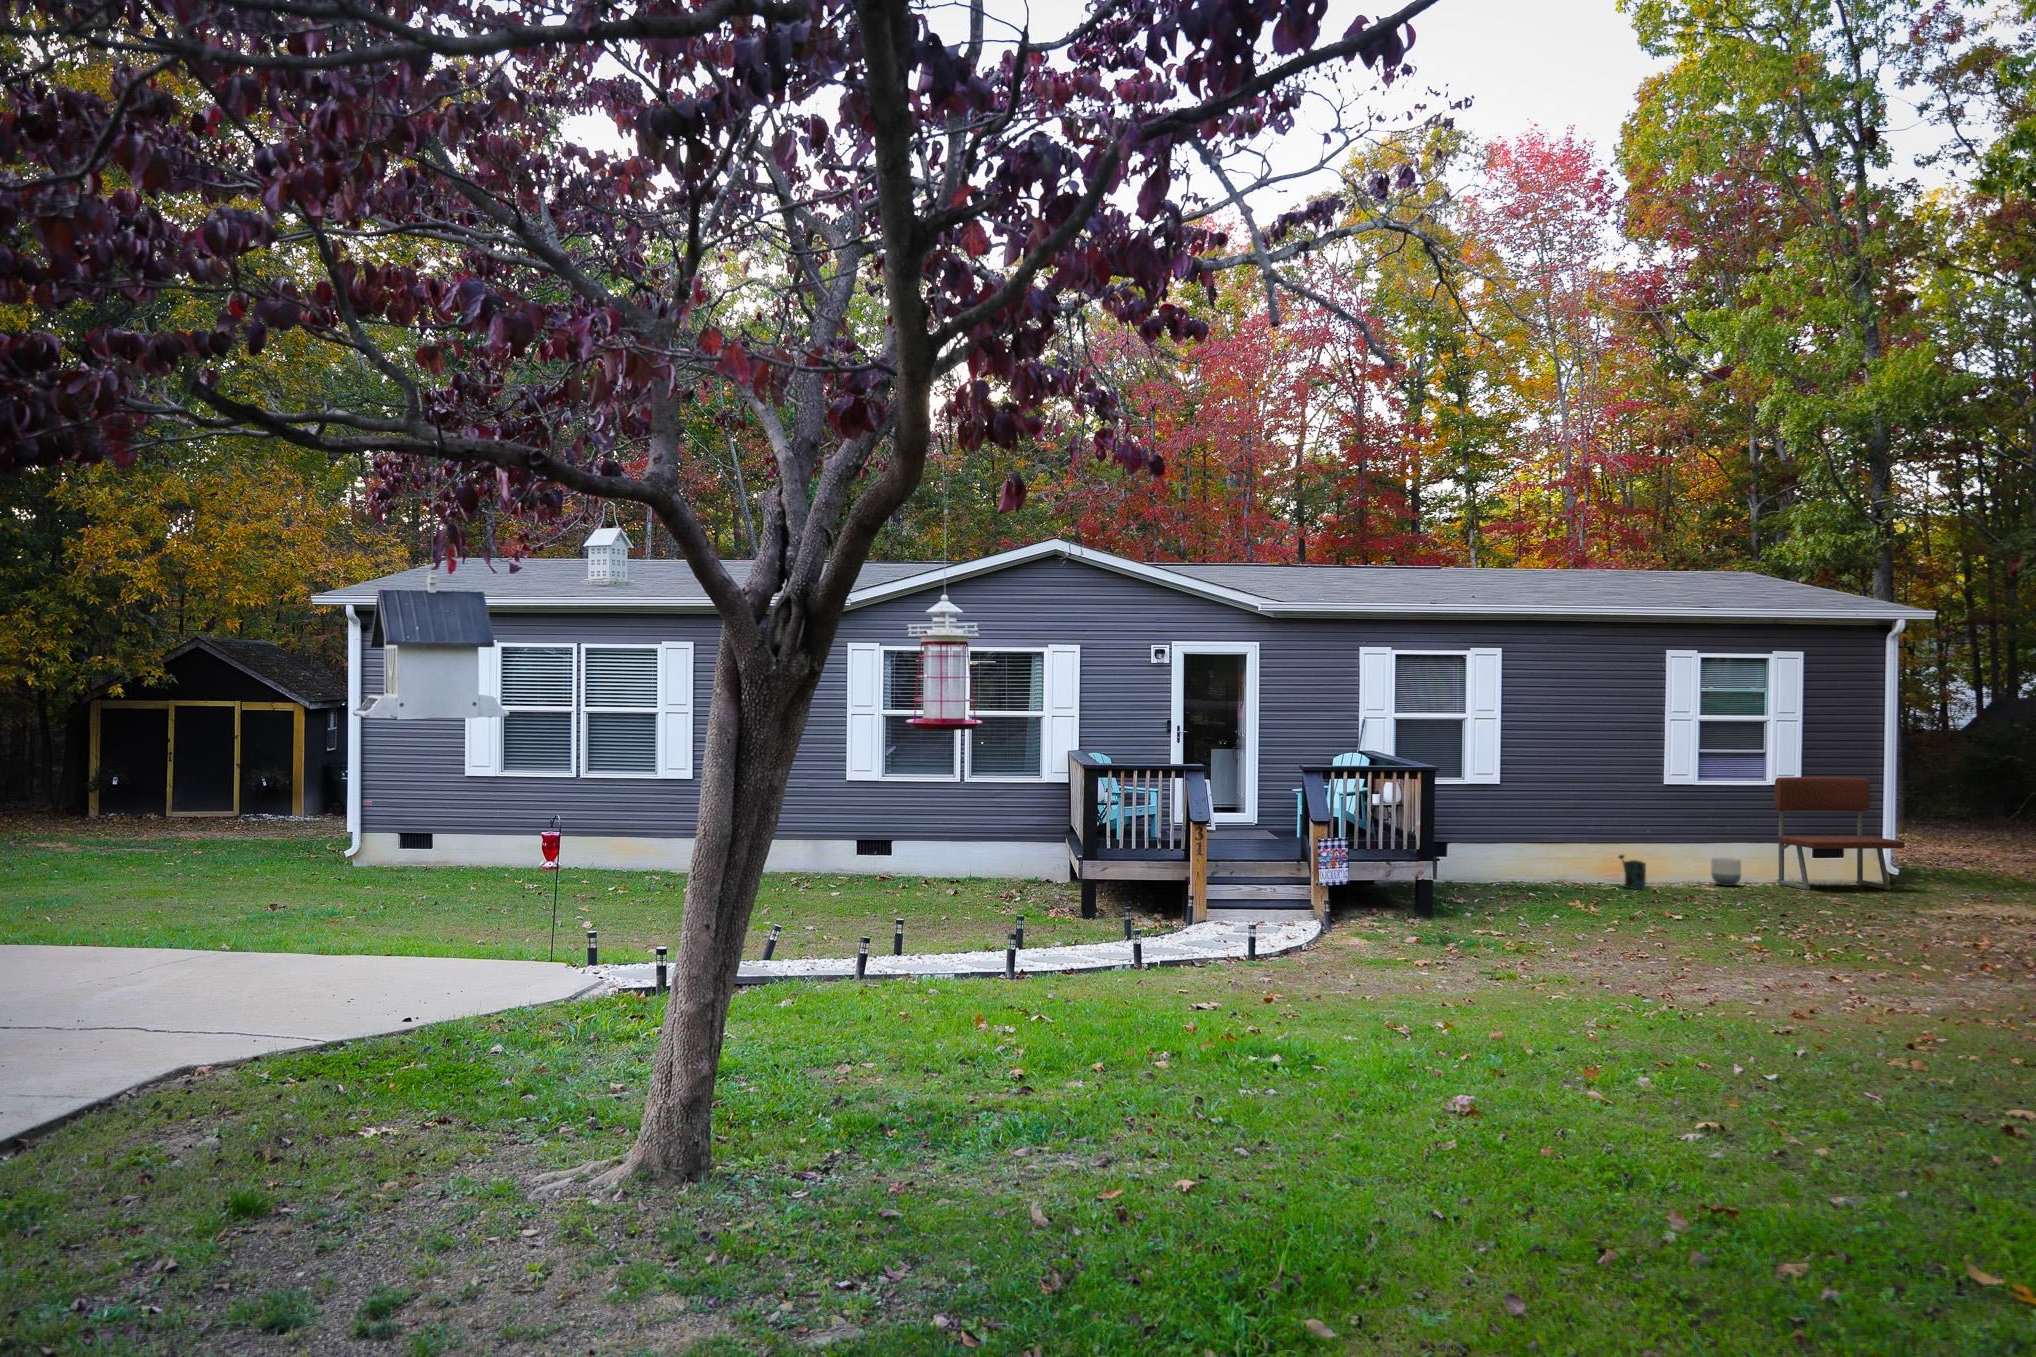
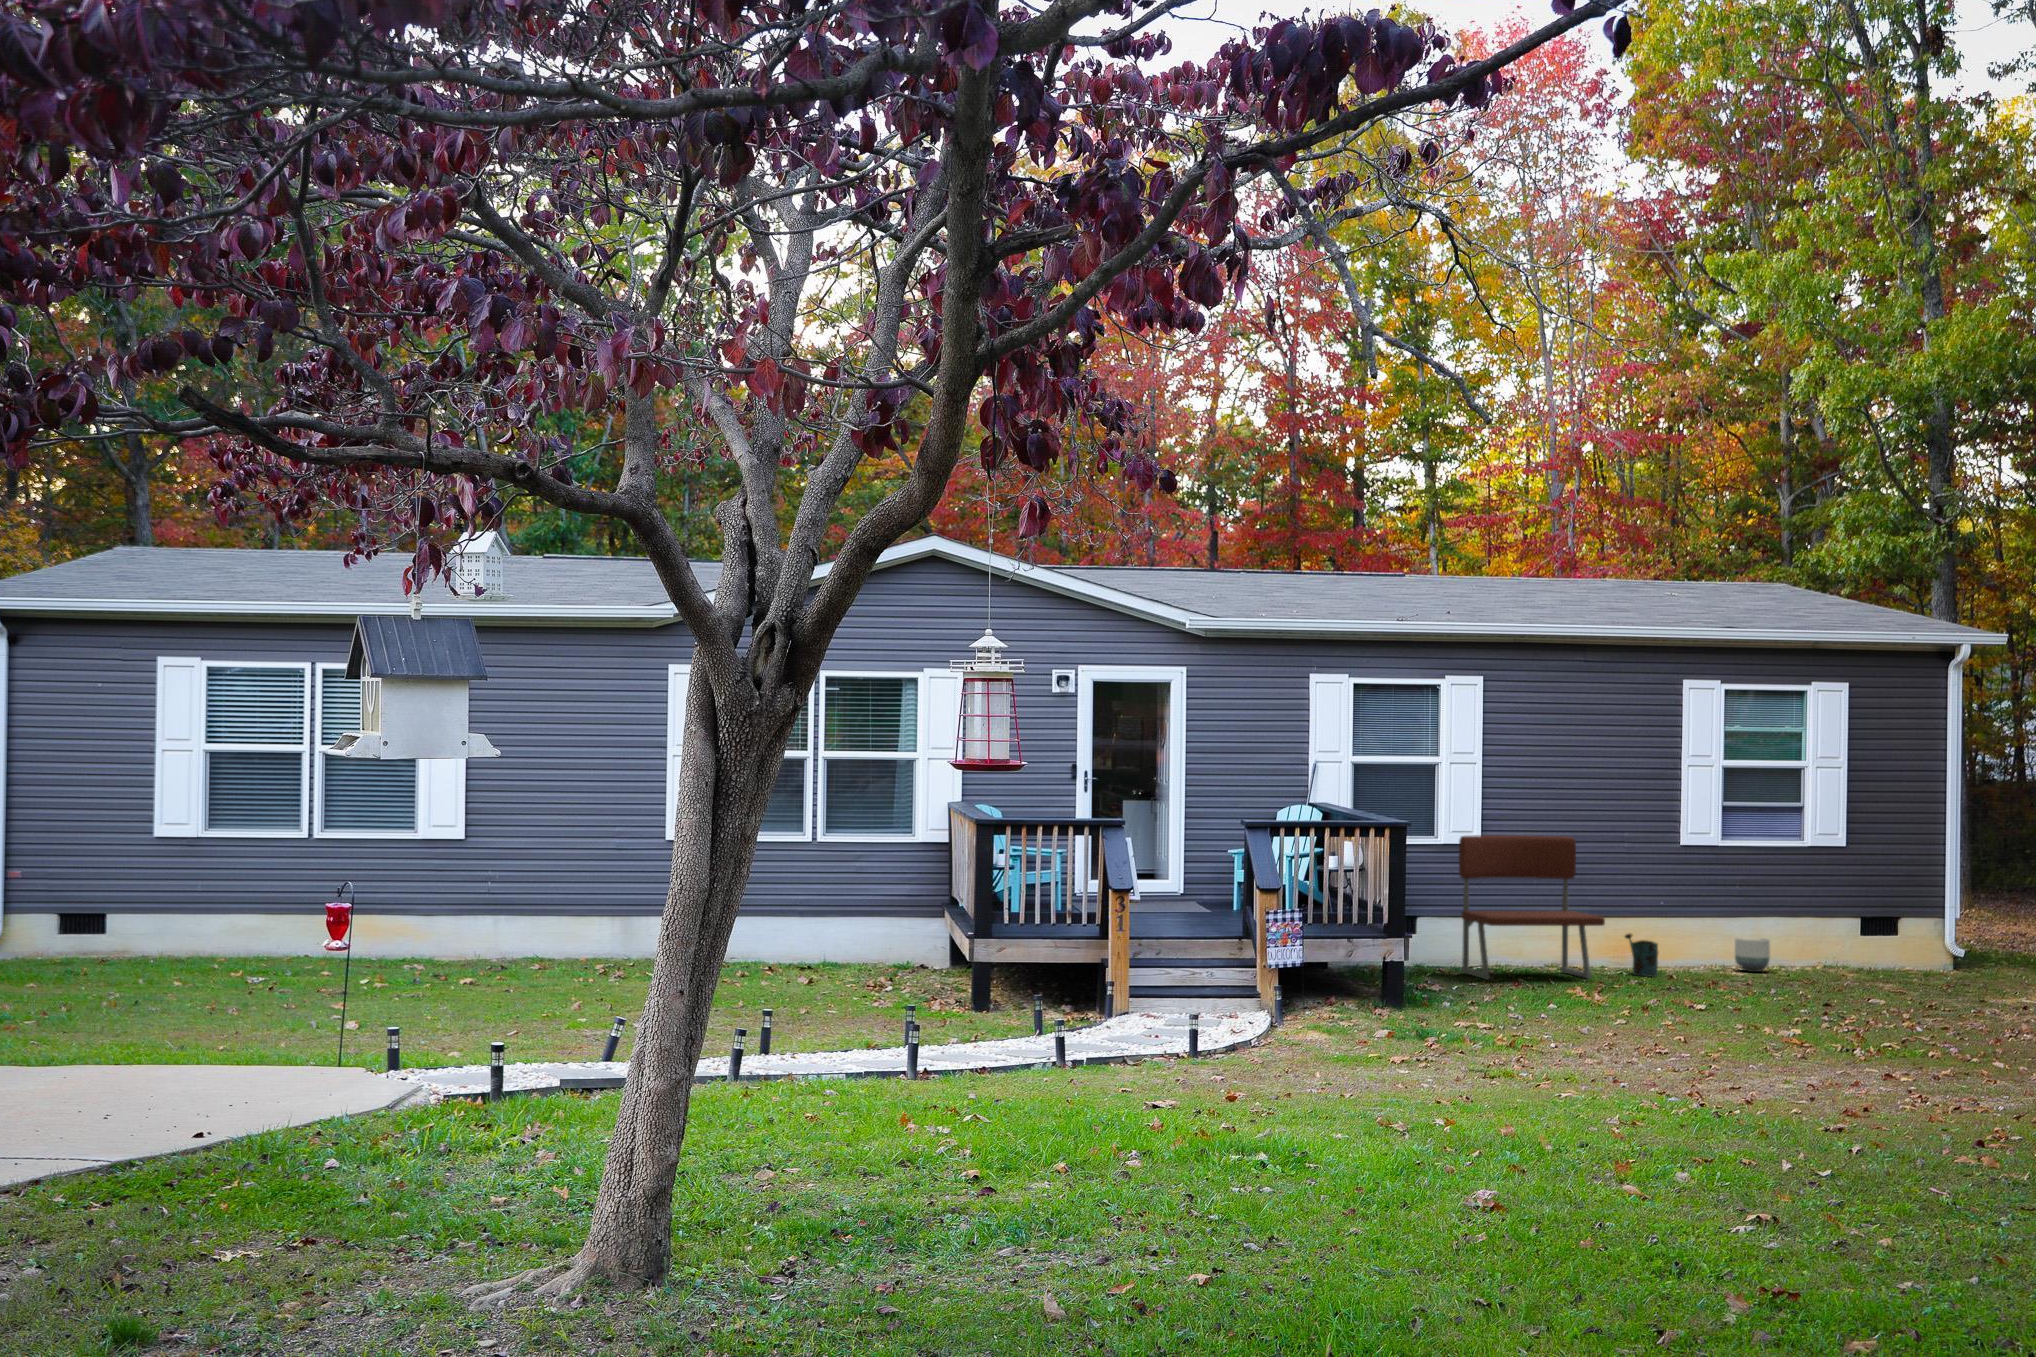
bench: present [1775,777,1905,890] -> present [1459,835,1605,979]

